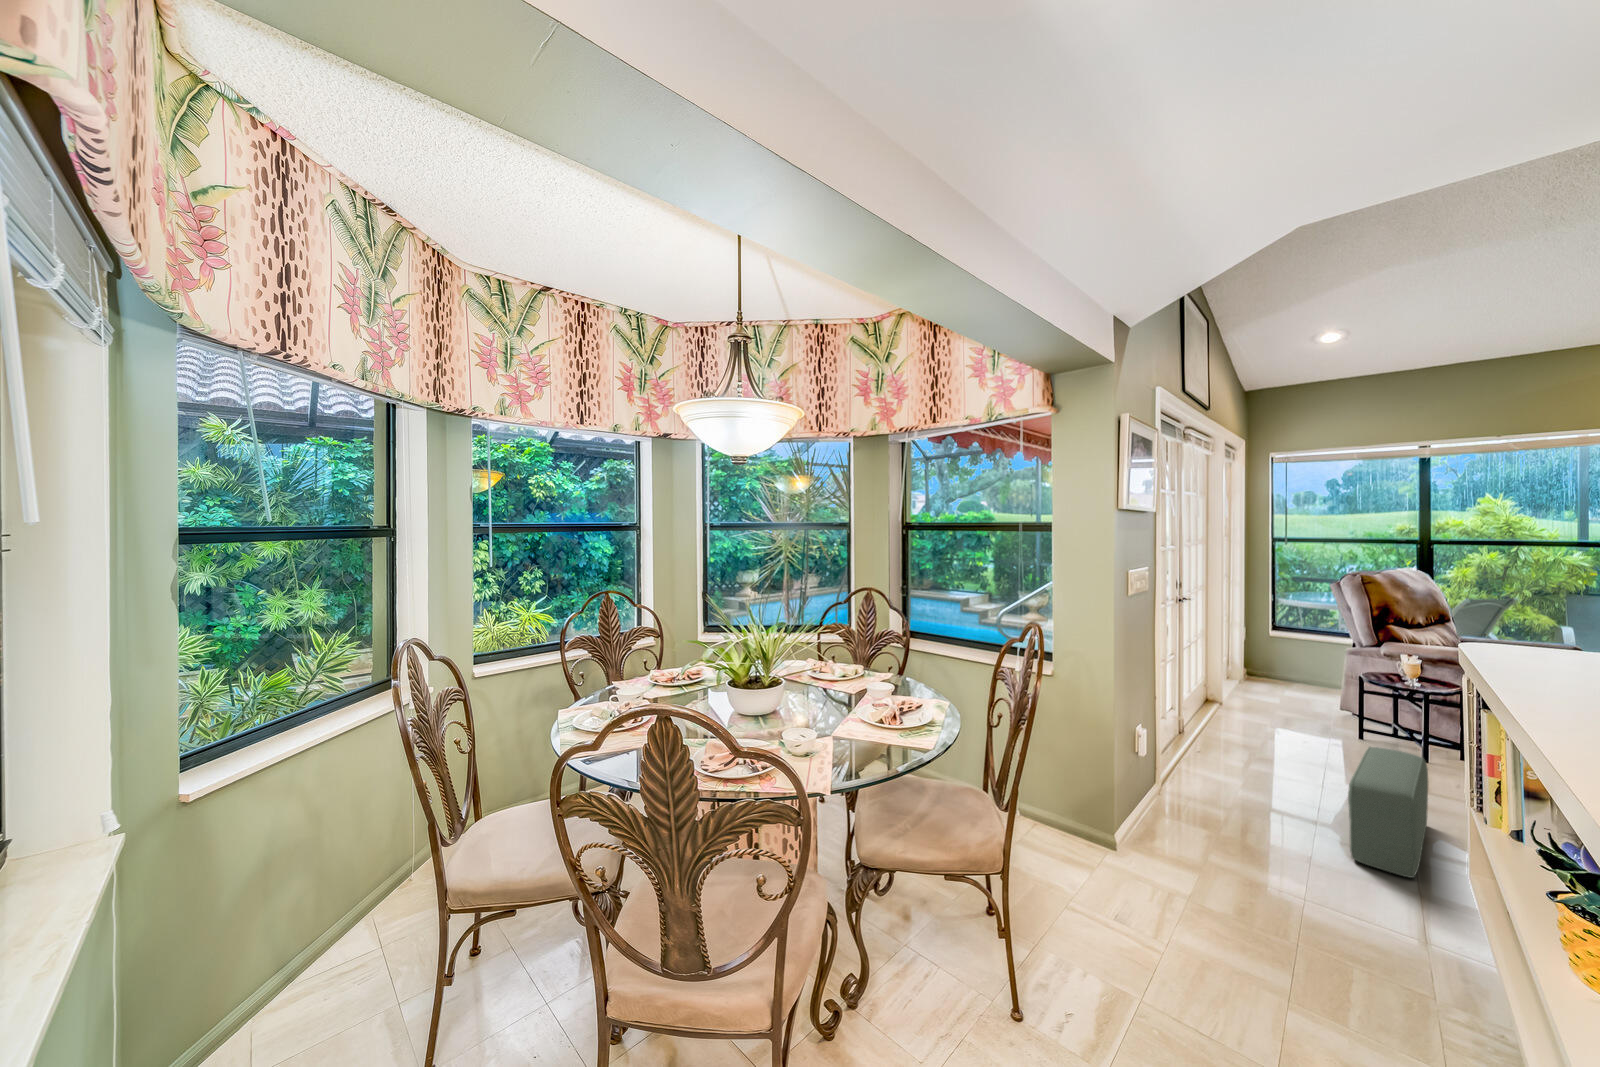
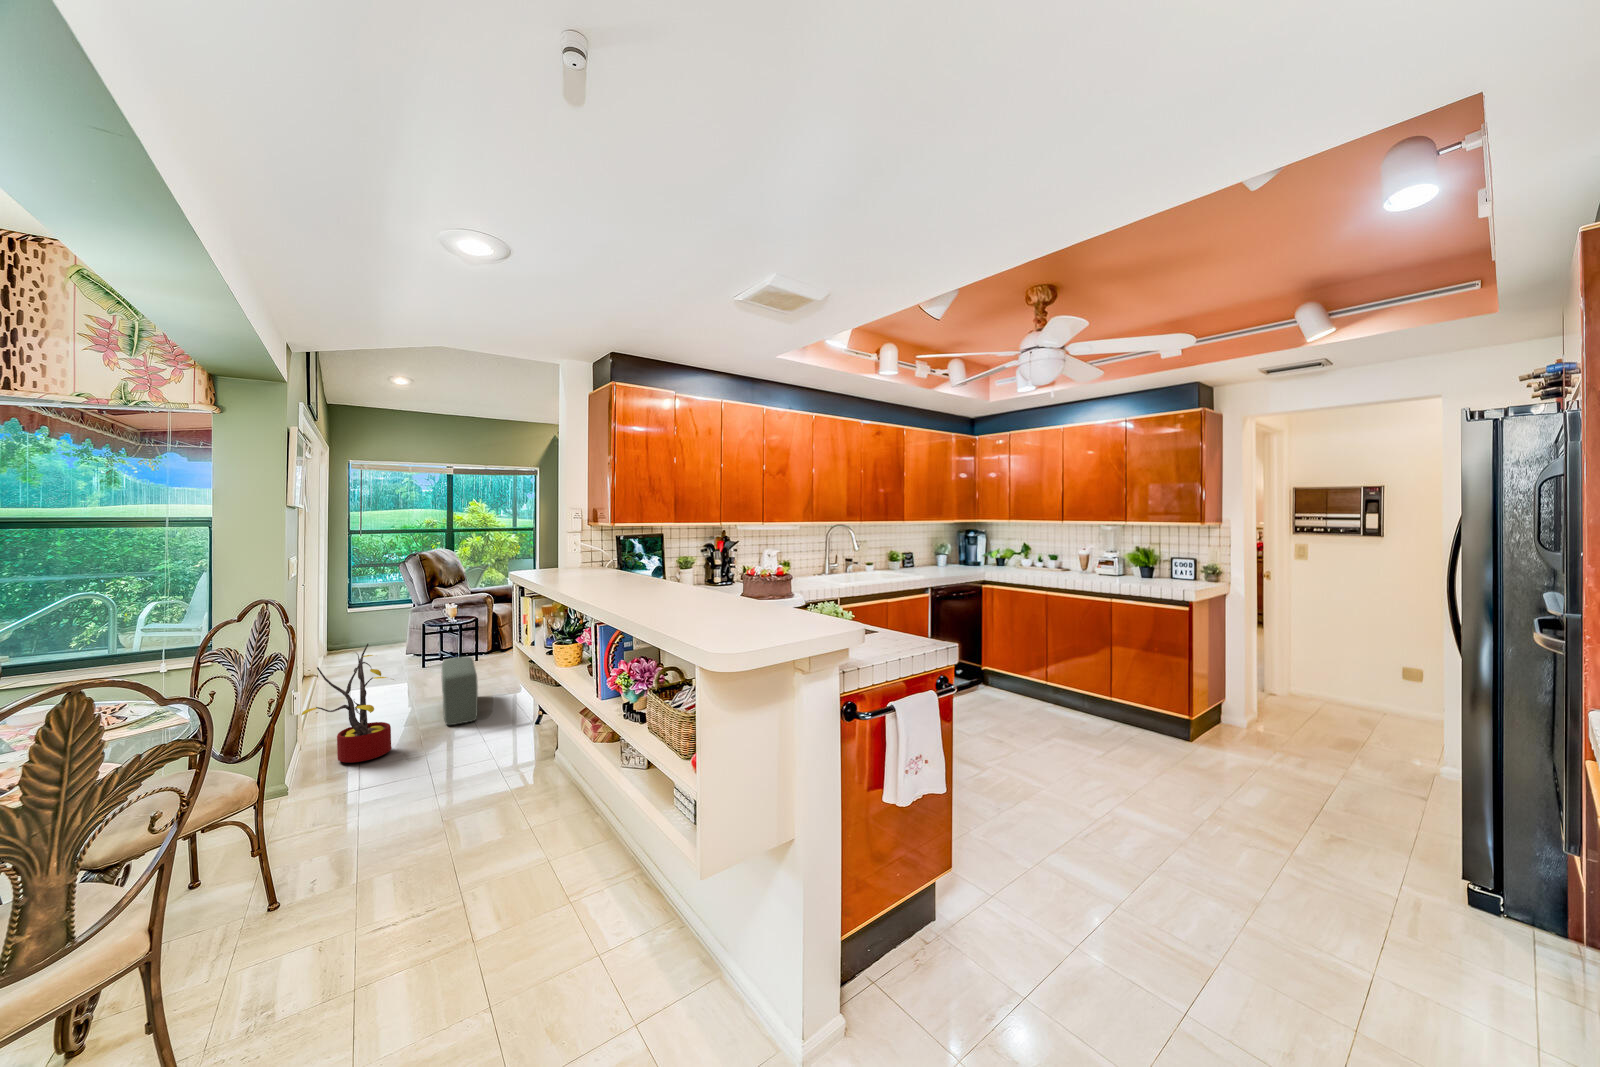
decorative plant: none [1128,694,1270,858] -> present [302,644,391,763]

